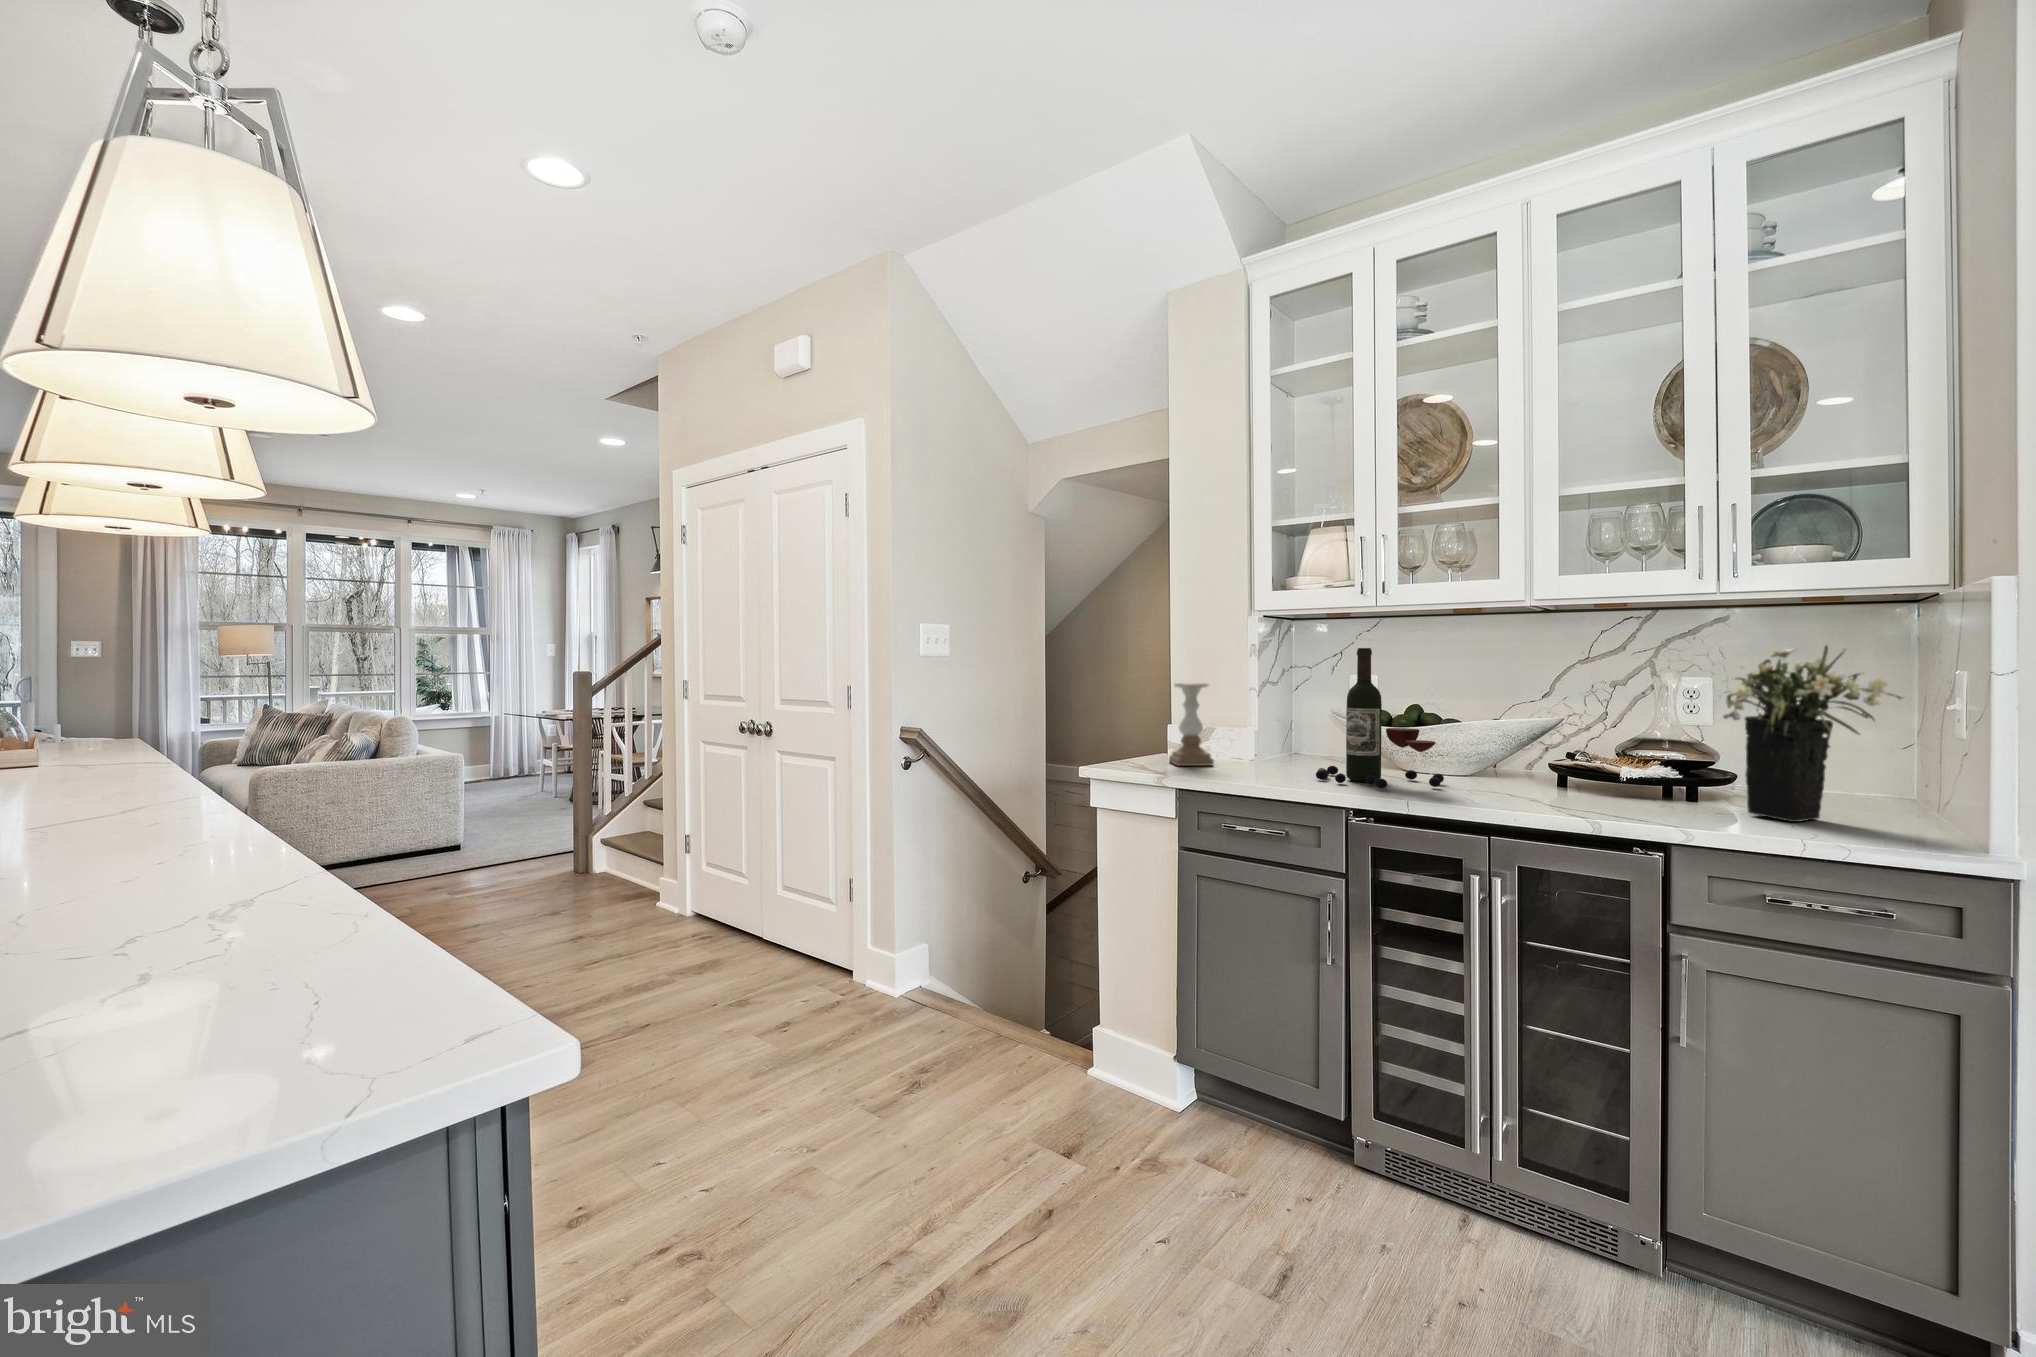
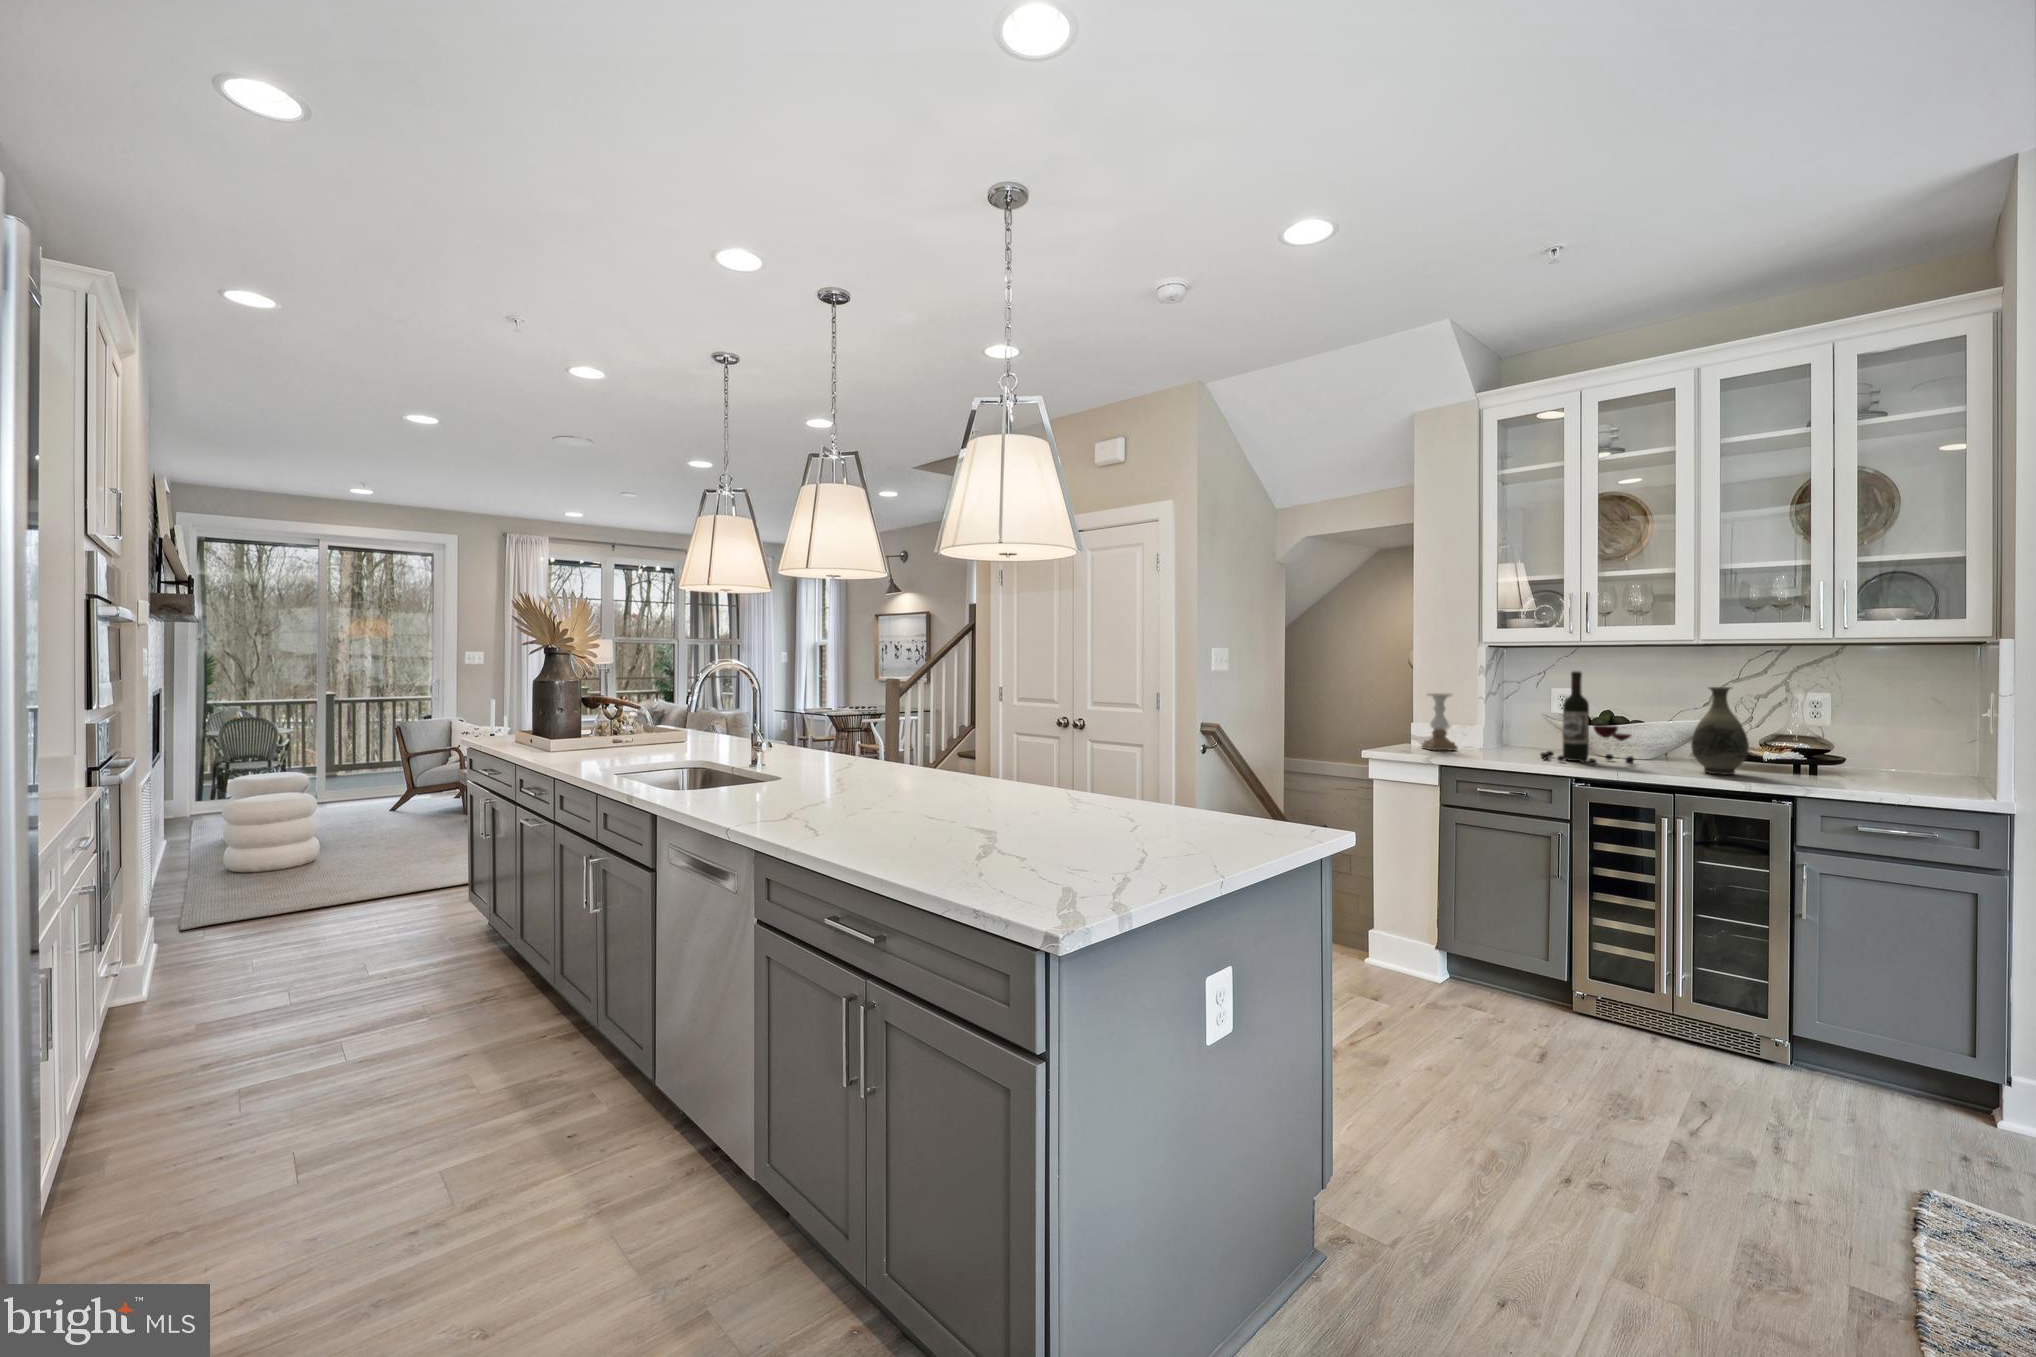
flower arrangement: present [1723,646,1903,822] -> none [1828,675,1955,786]
vase: none [1518,668,1599,804] -> present [1691,687,1749,775]

